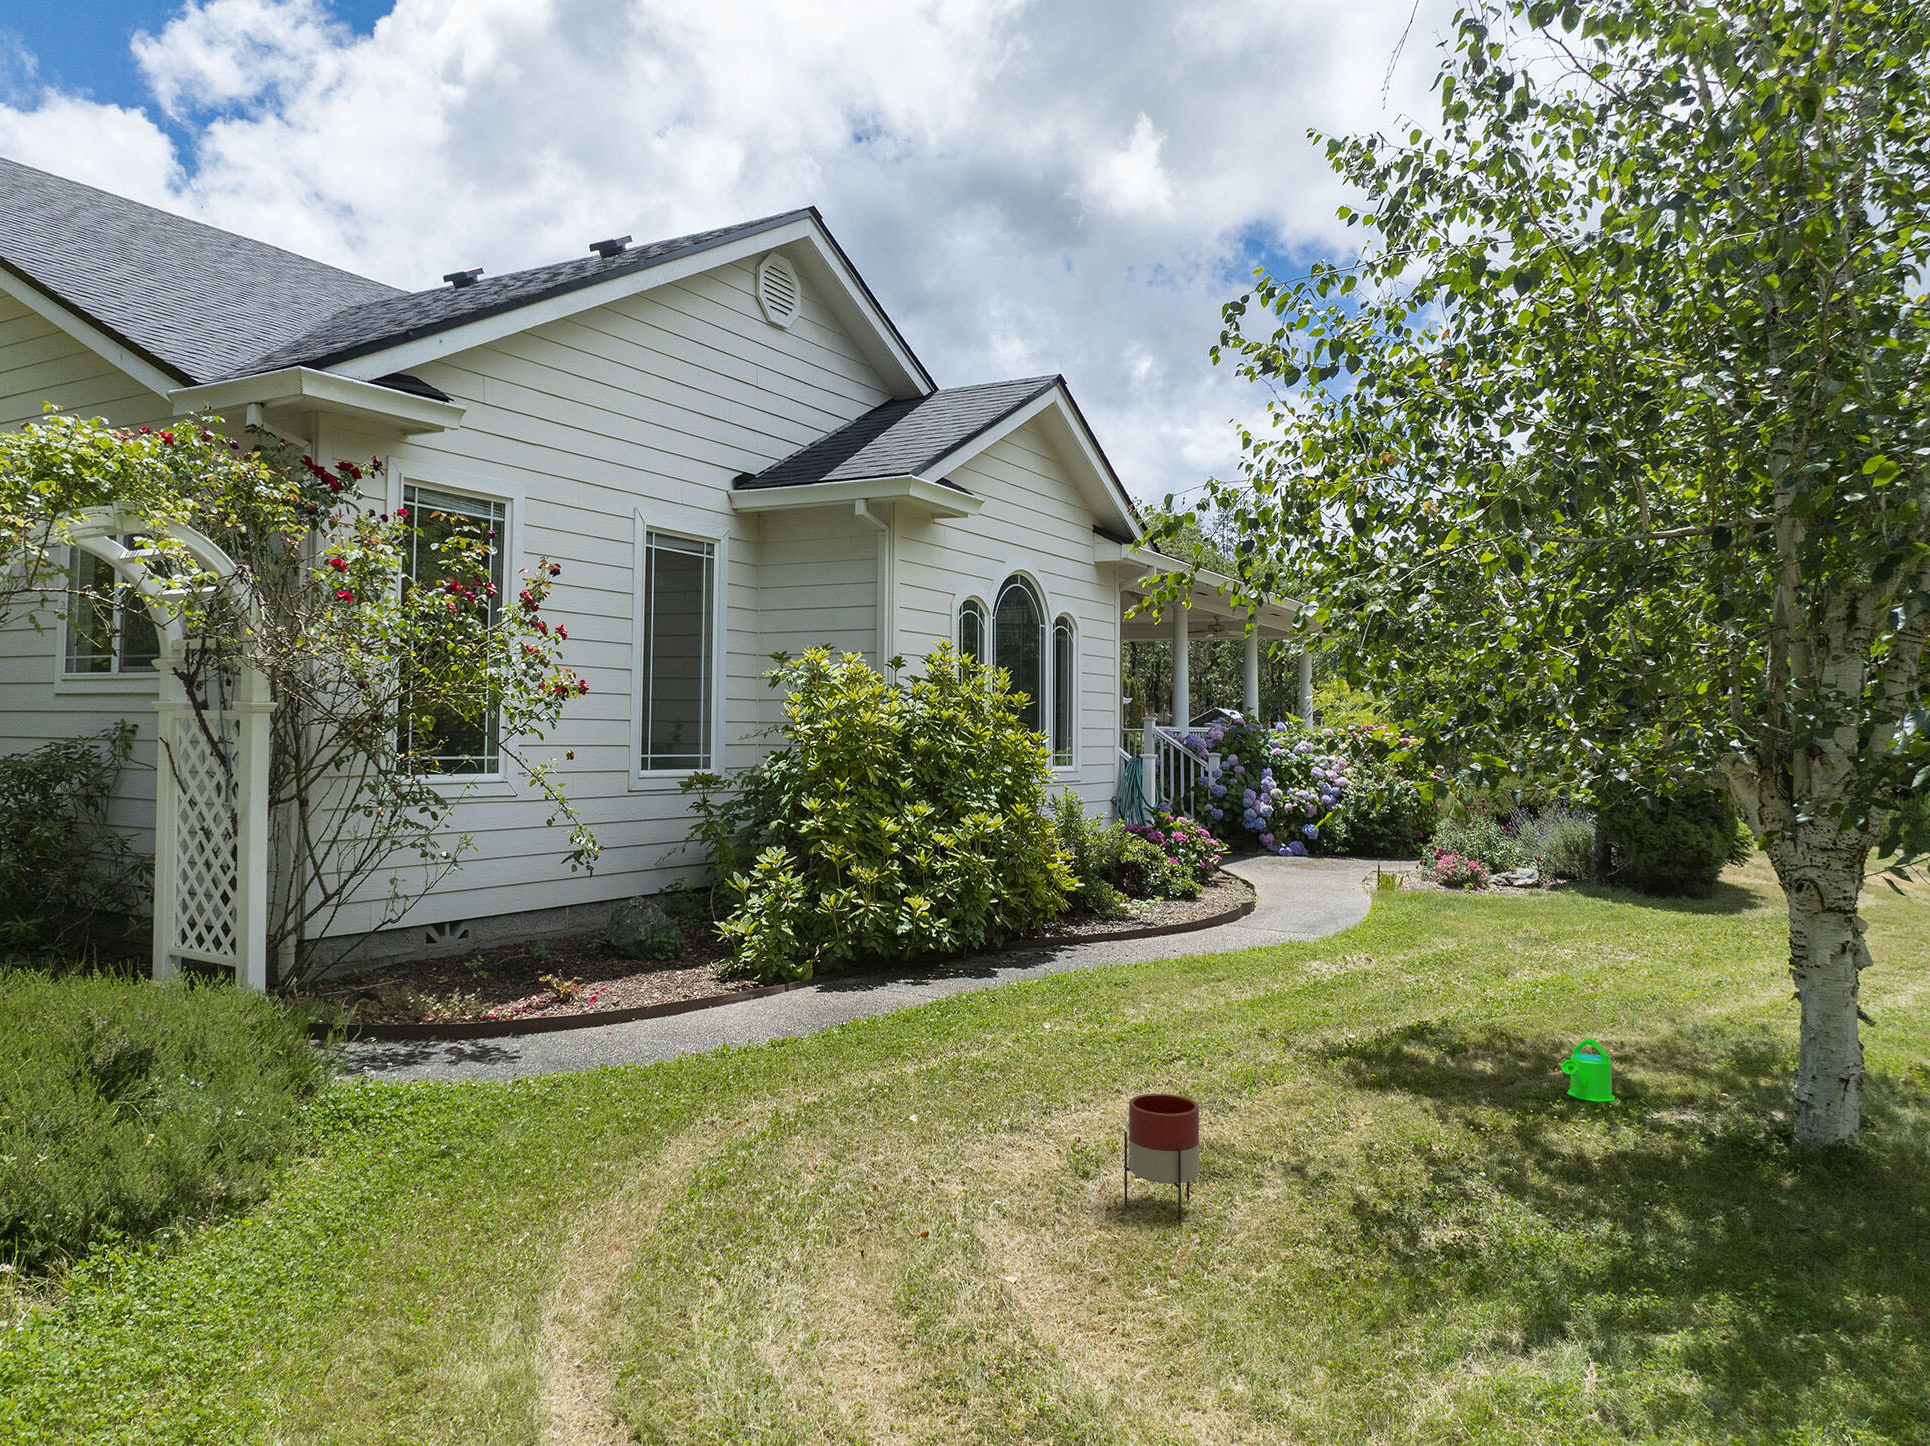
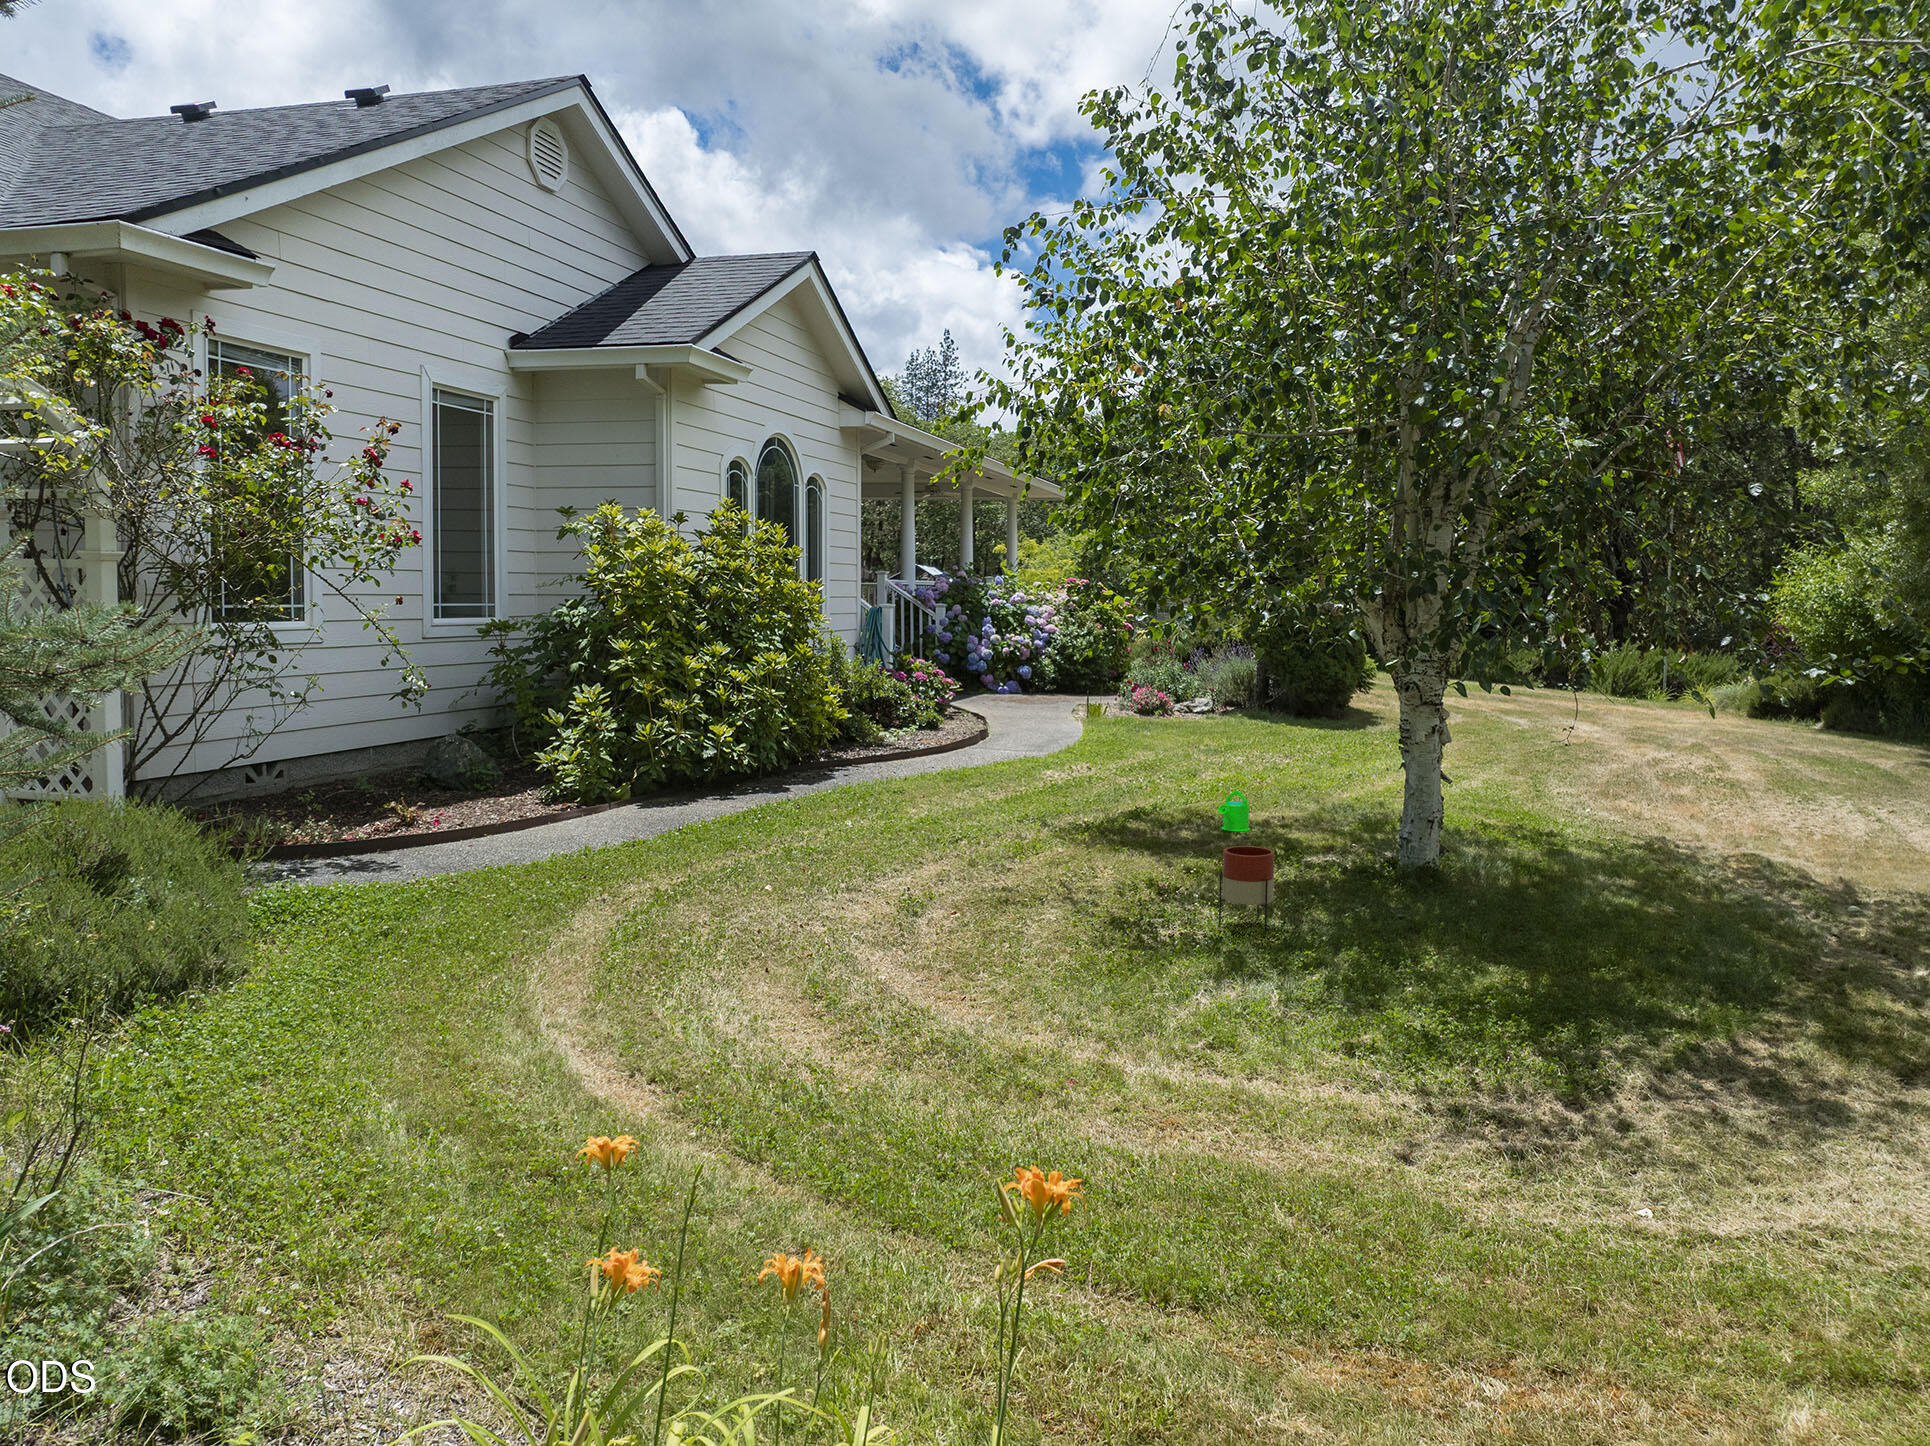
planter: present [1124,1094,1199,1225] -> present [1219,846,1274,933]

